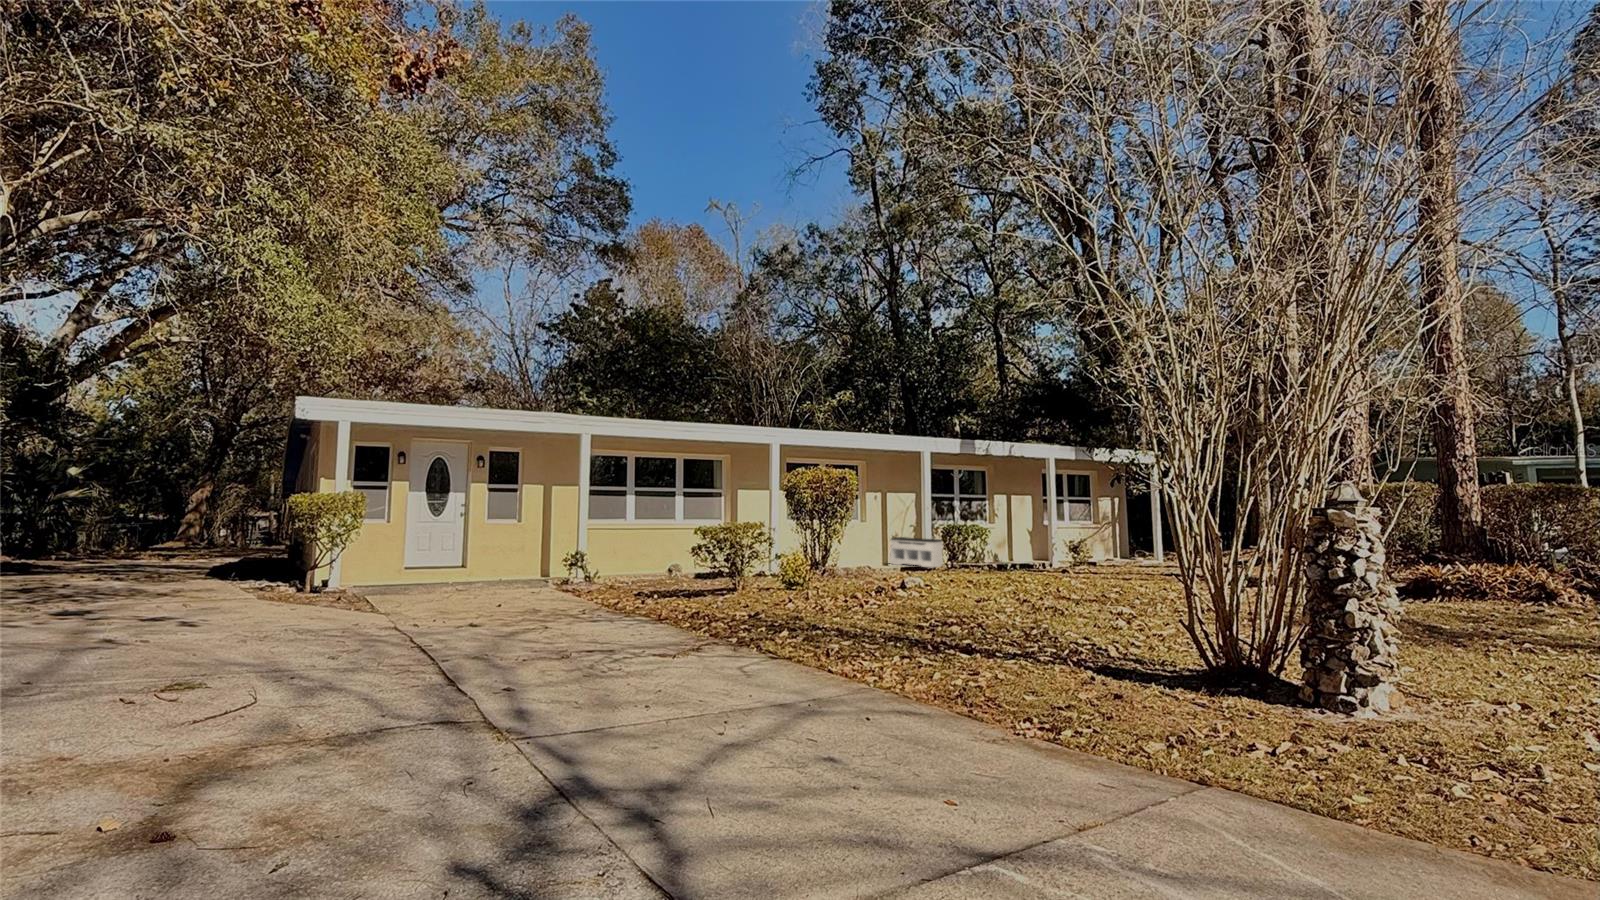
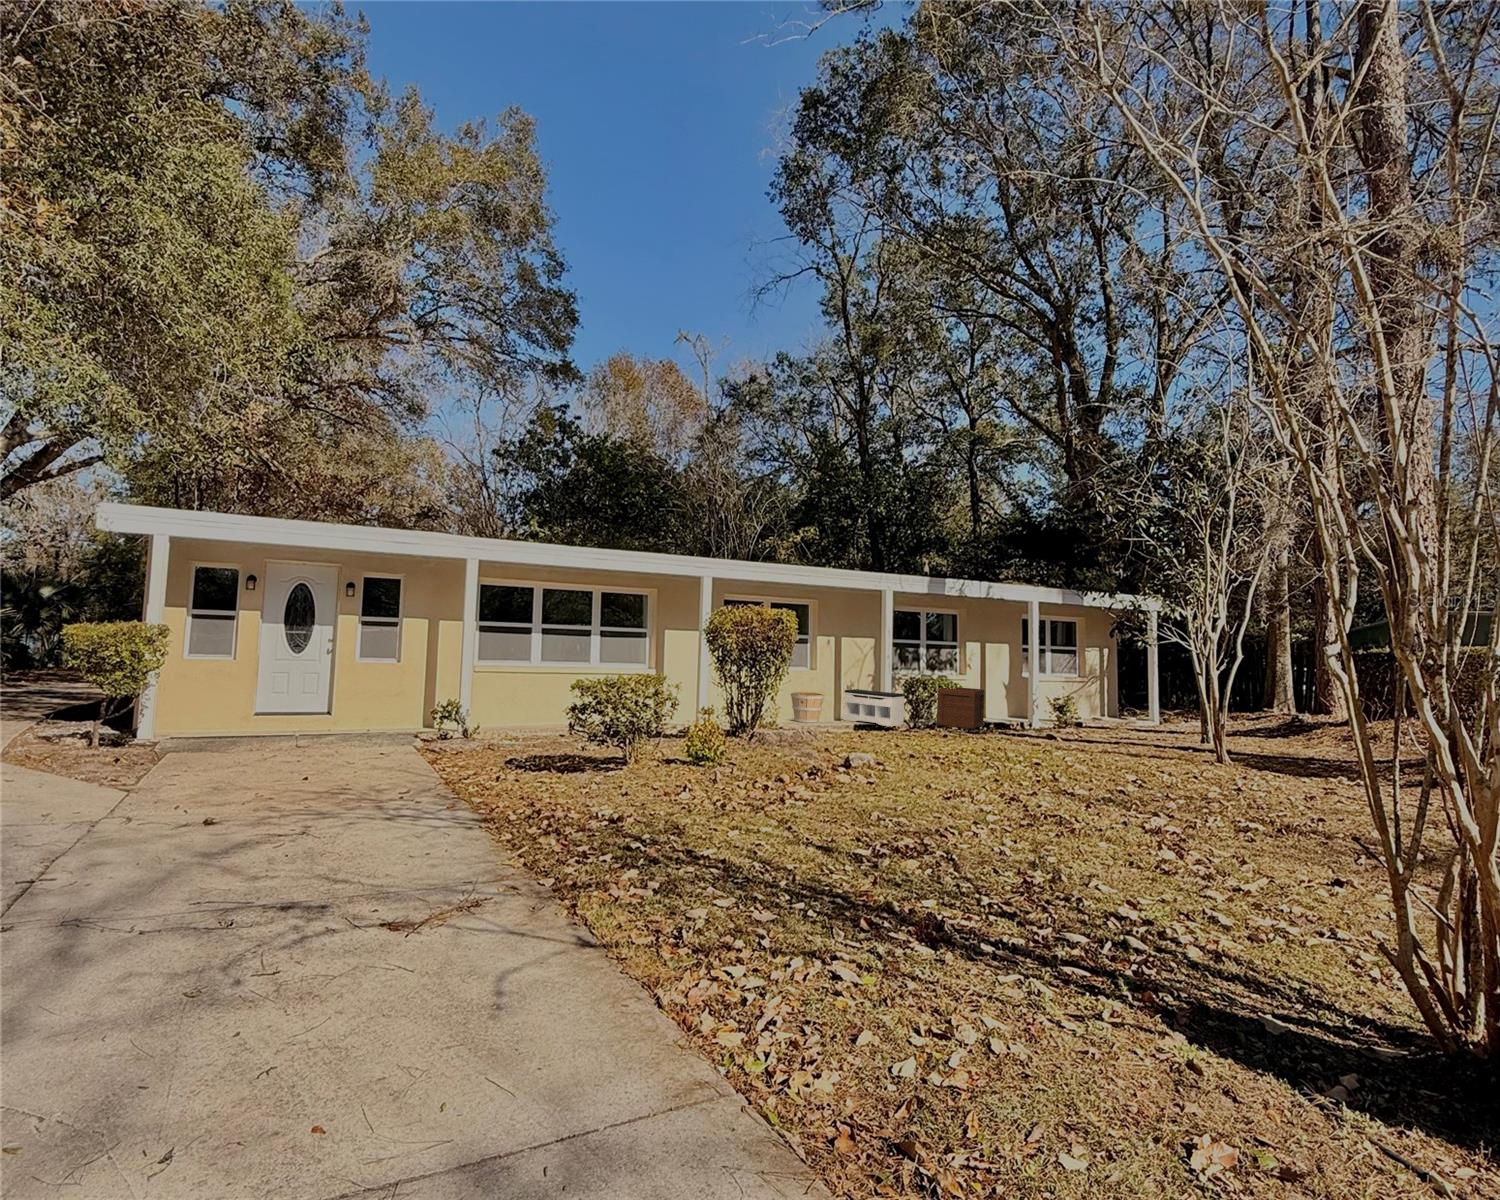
wooden crate: none [971,533,1011,568] -> present [937,687,985,729]
wooden bucket: none [845,540,874,567] -> present [791,691,824,723]

